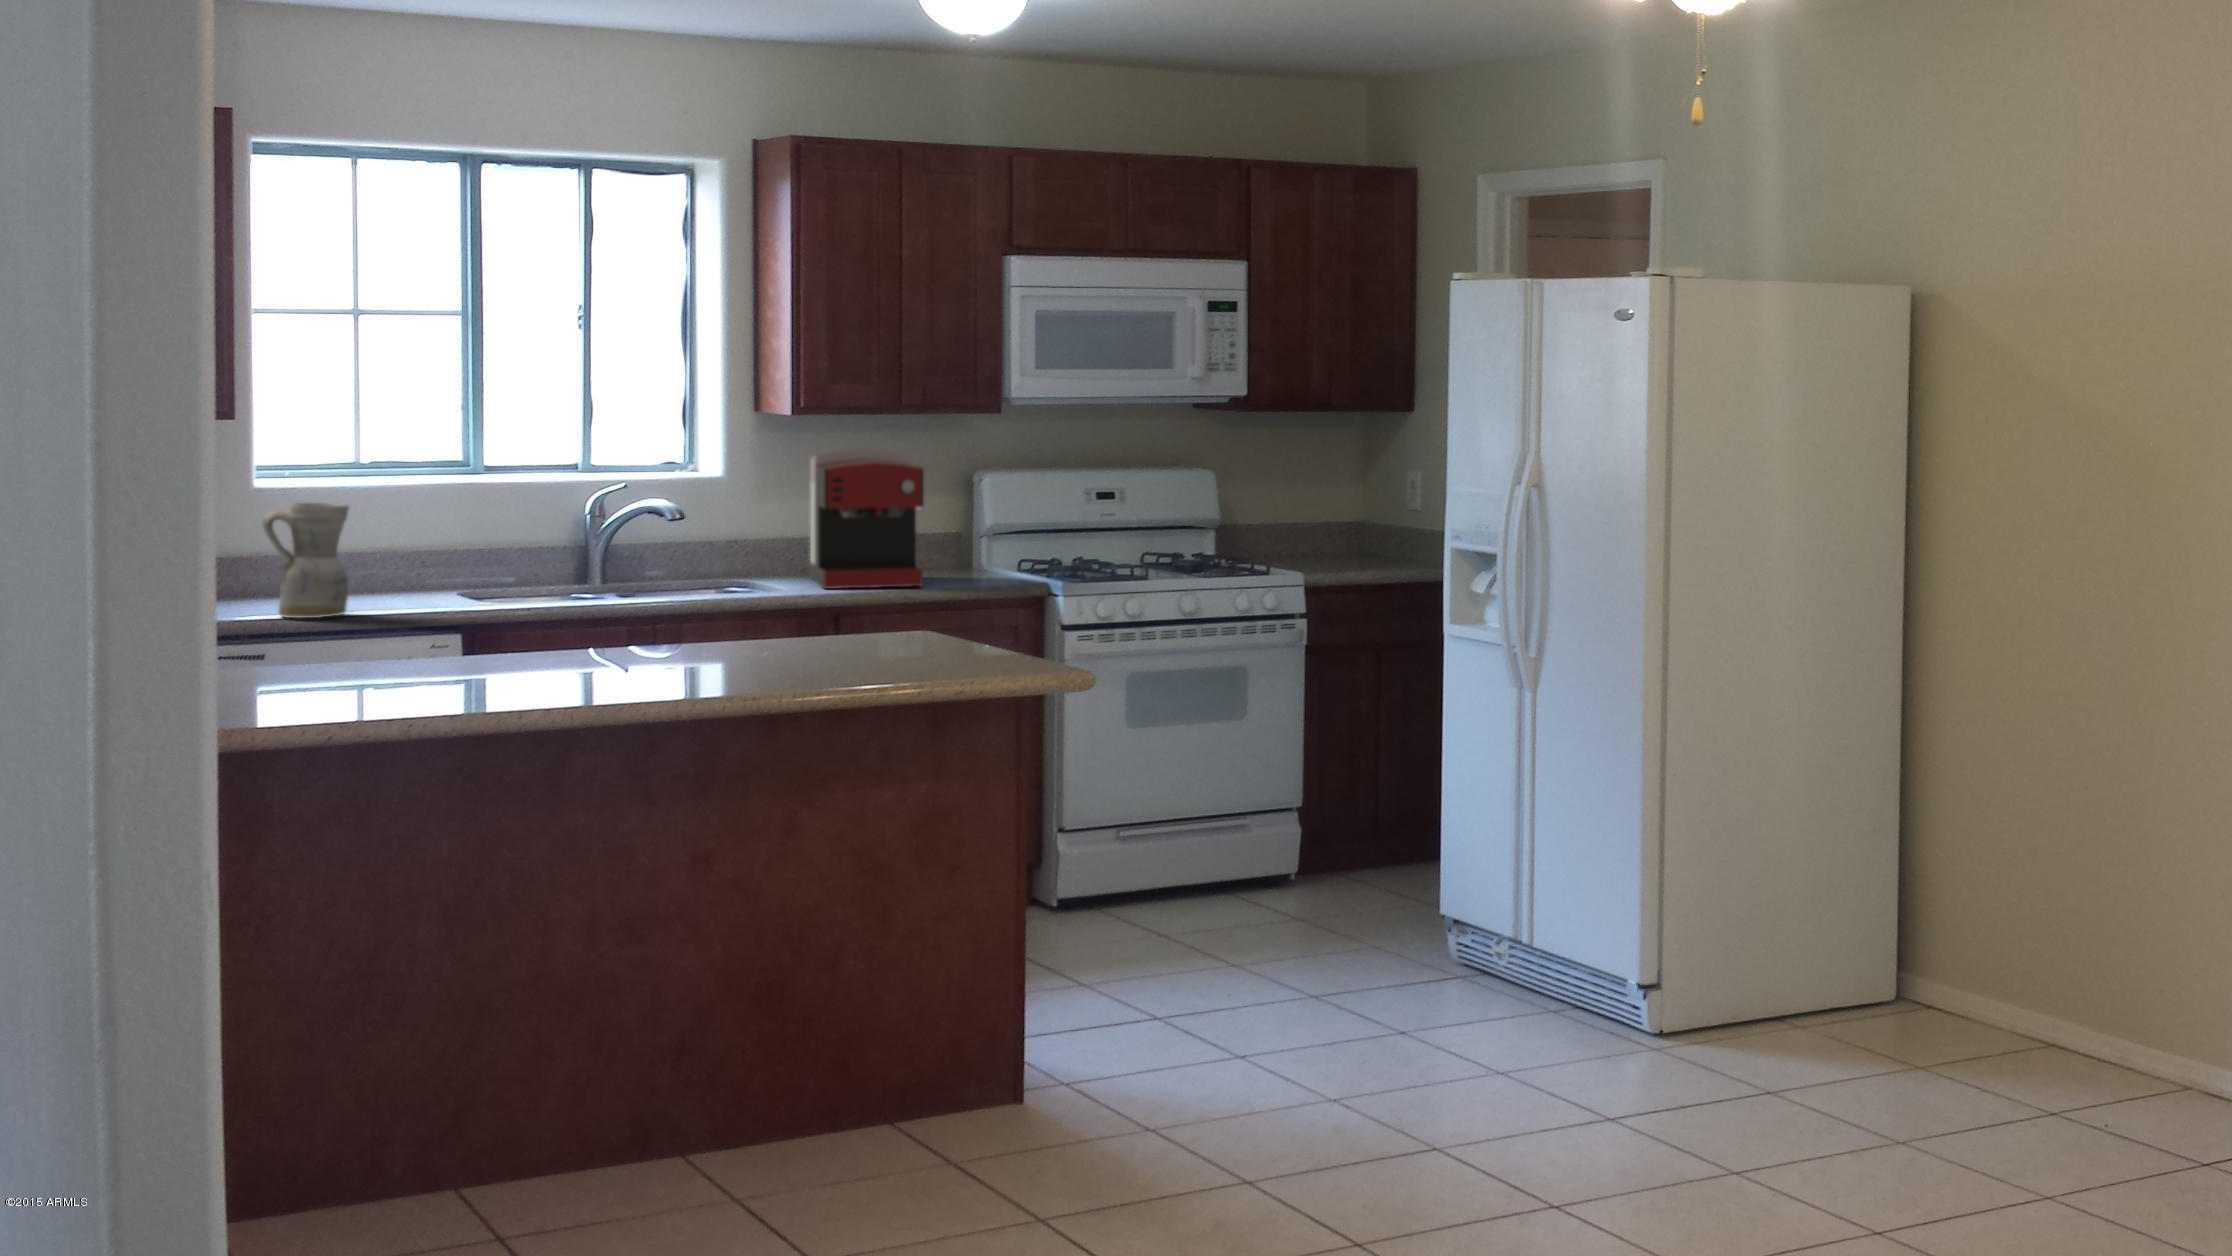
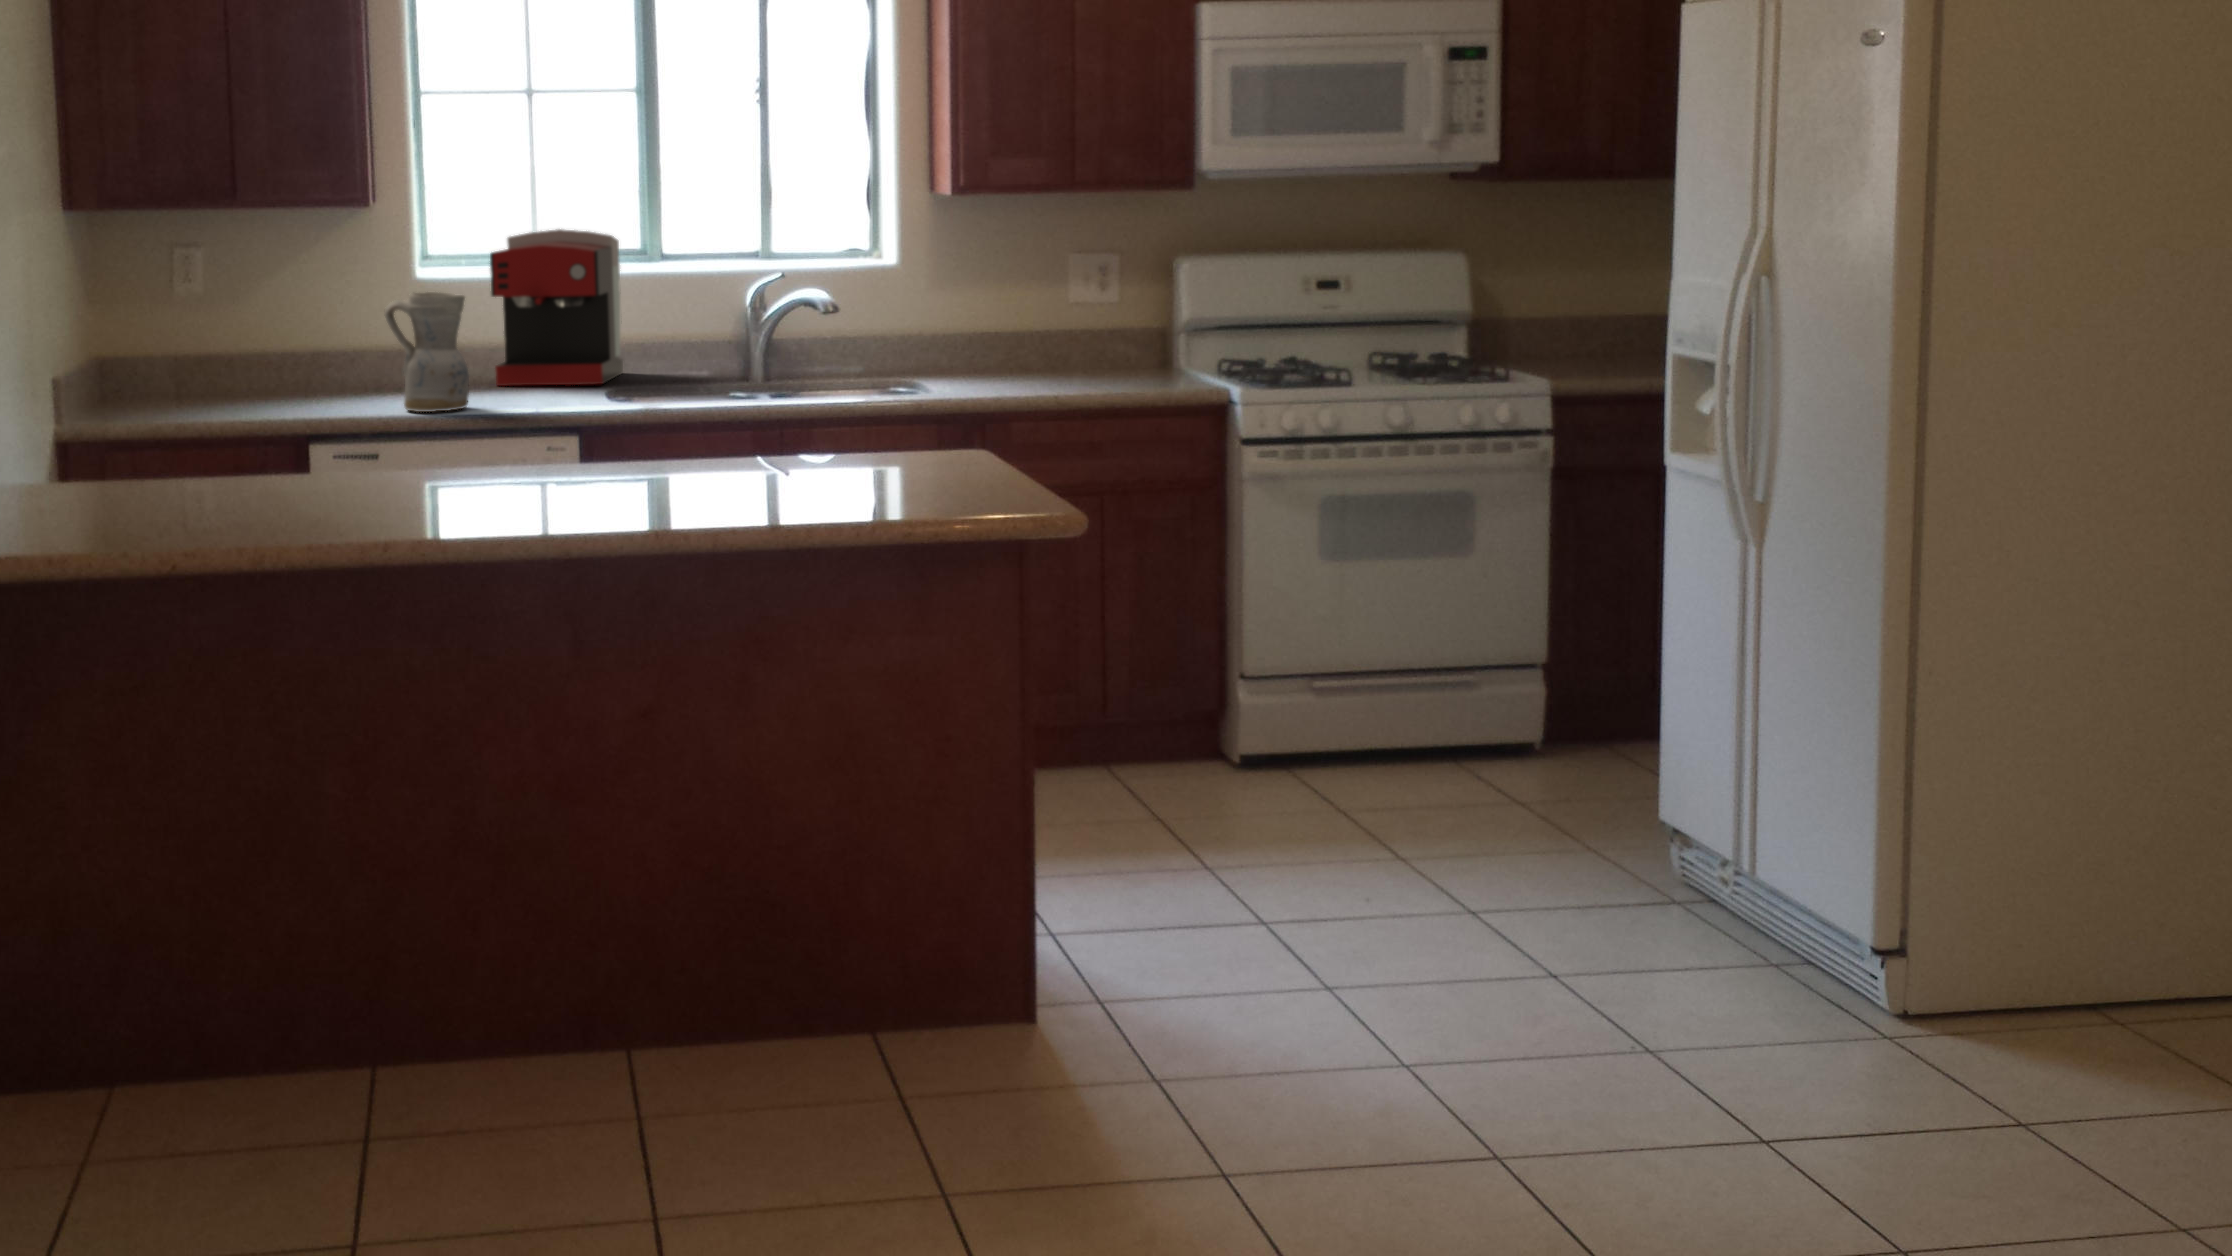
coffee maker: present [810,448,924,589] -> present [490,229,623,386]

